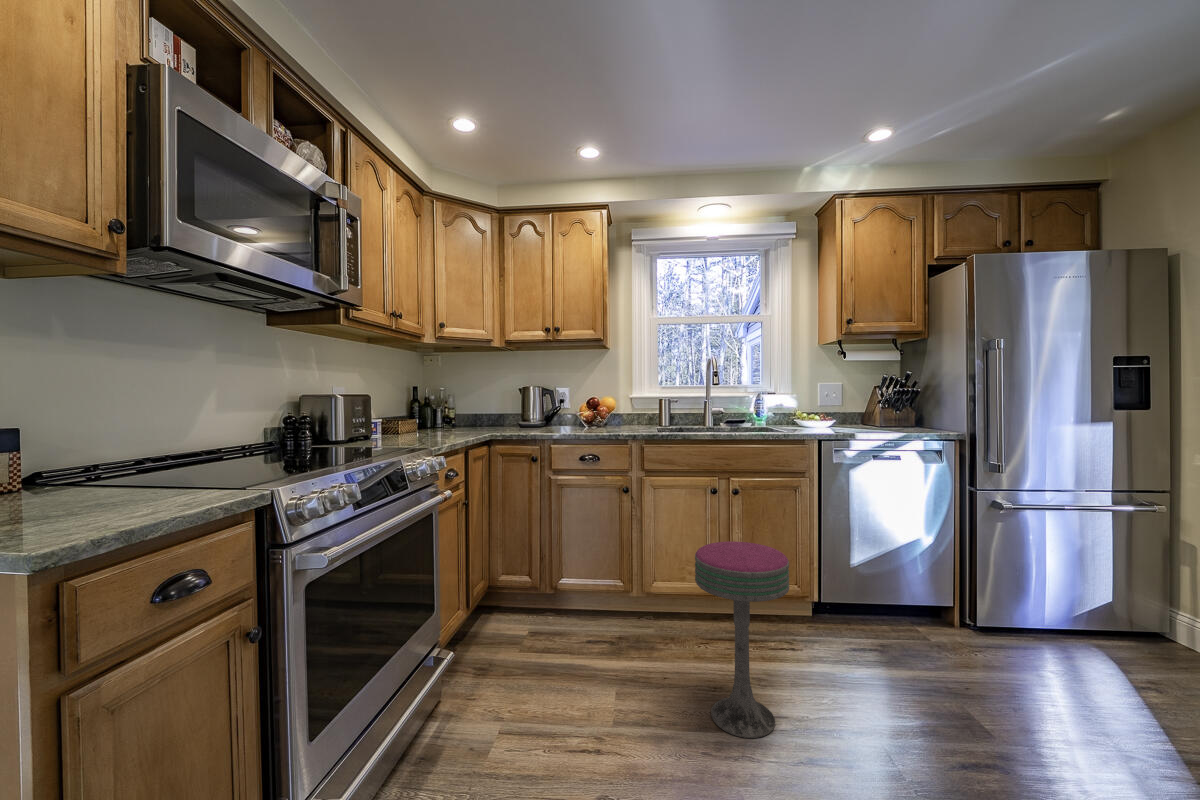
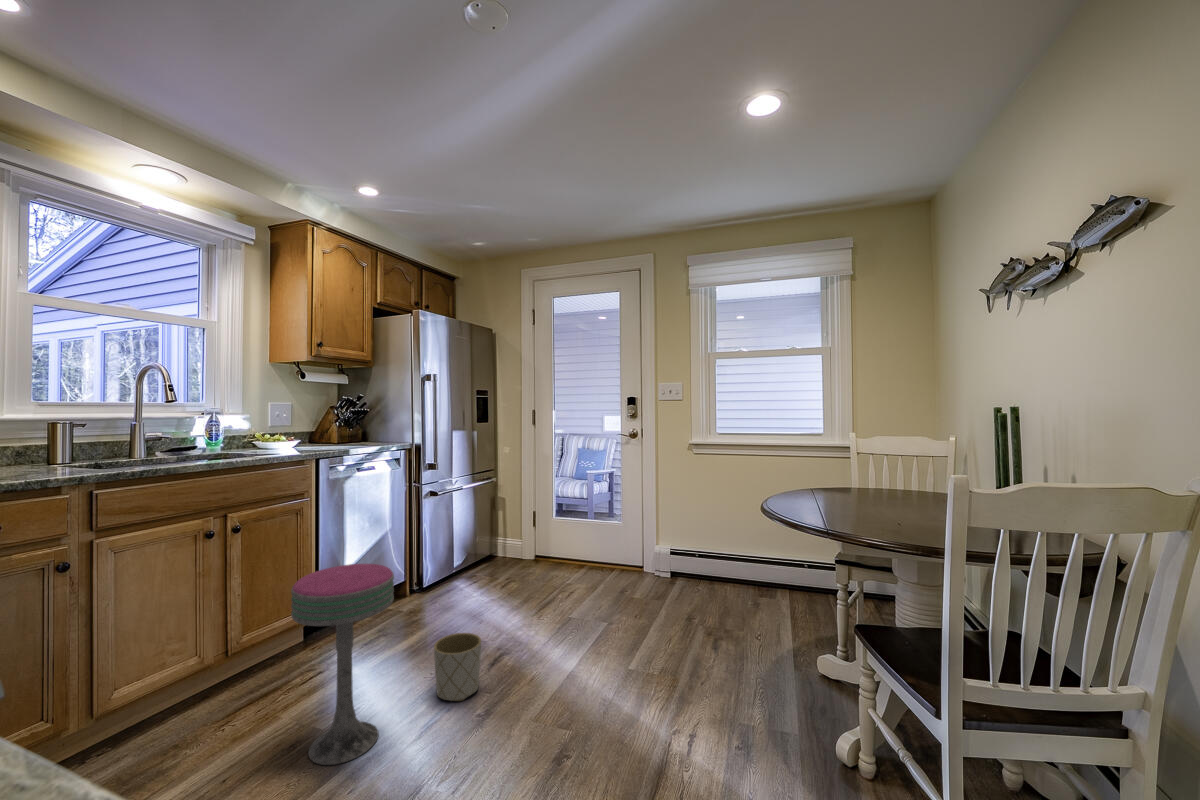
planter: none [852,678,922,775] -> present [434,633,481,701]

